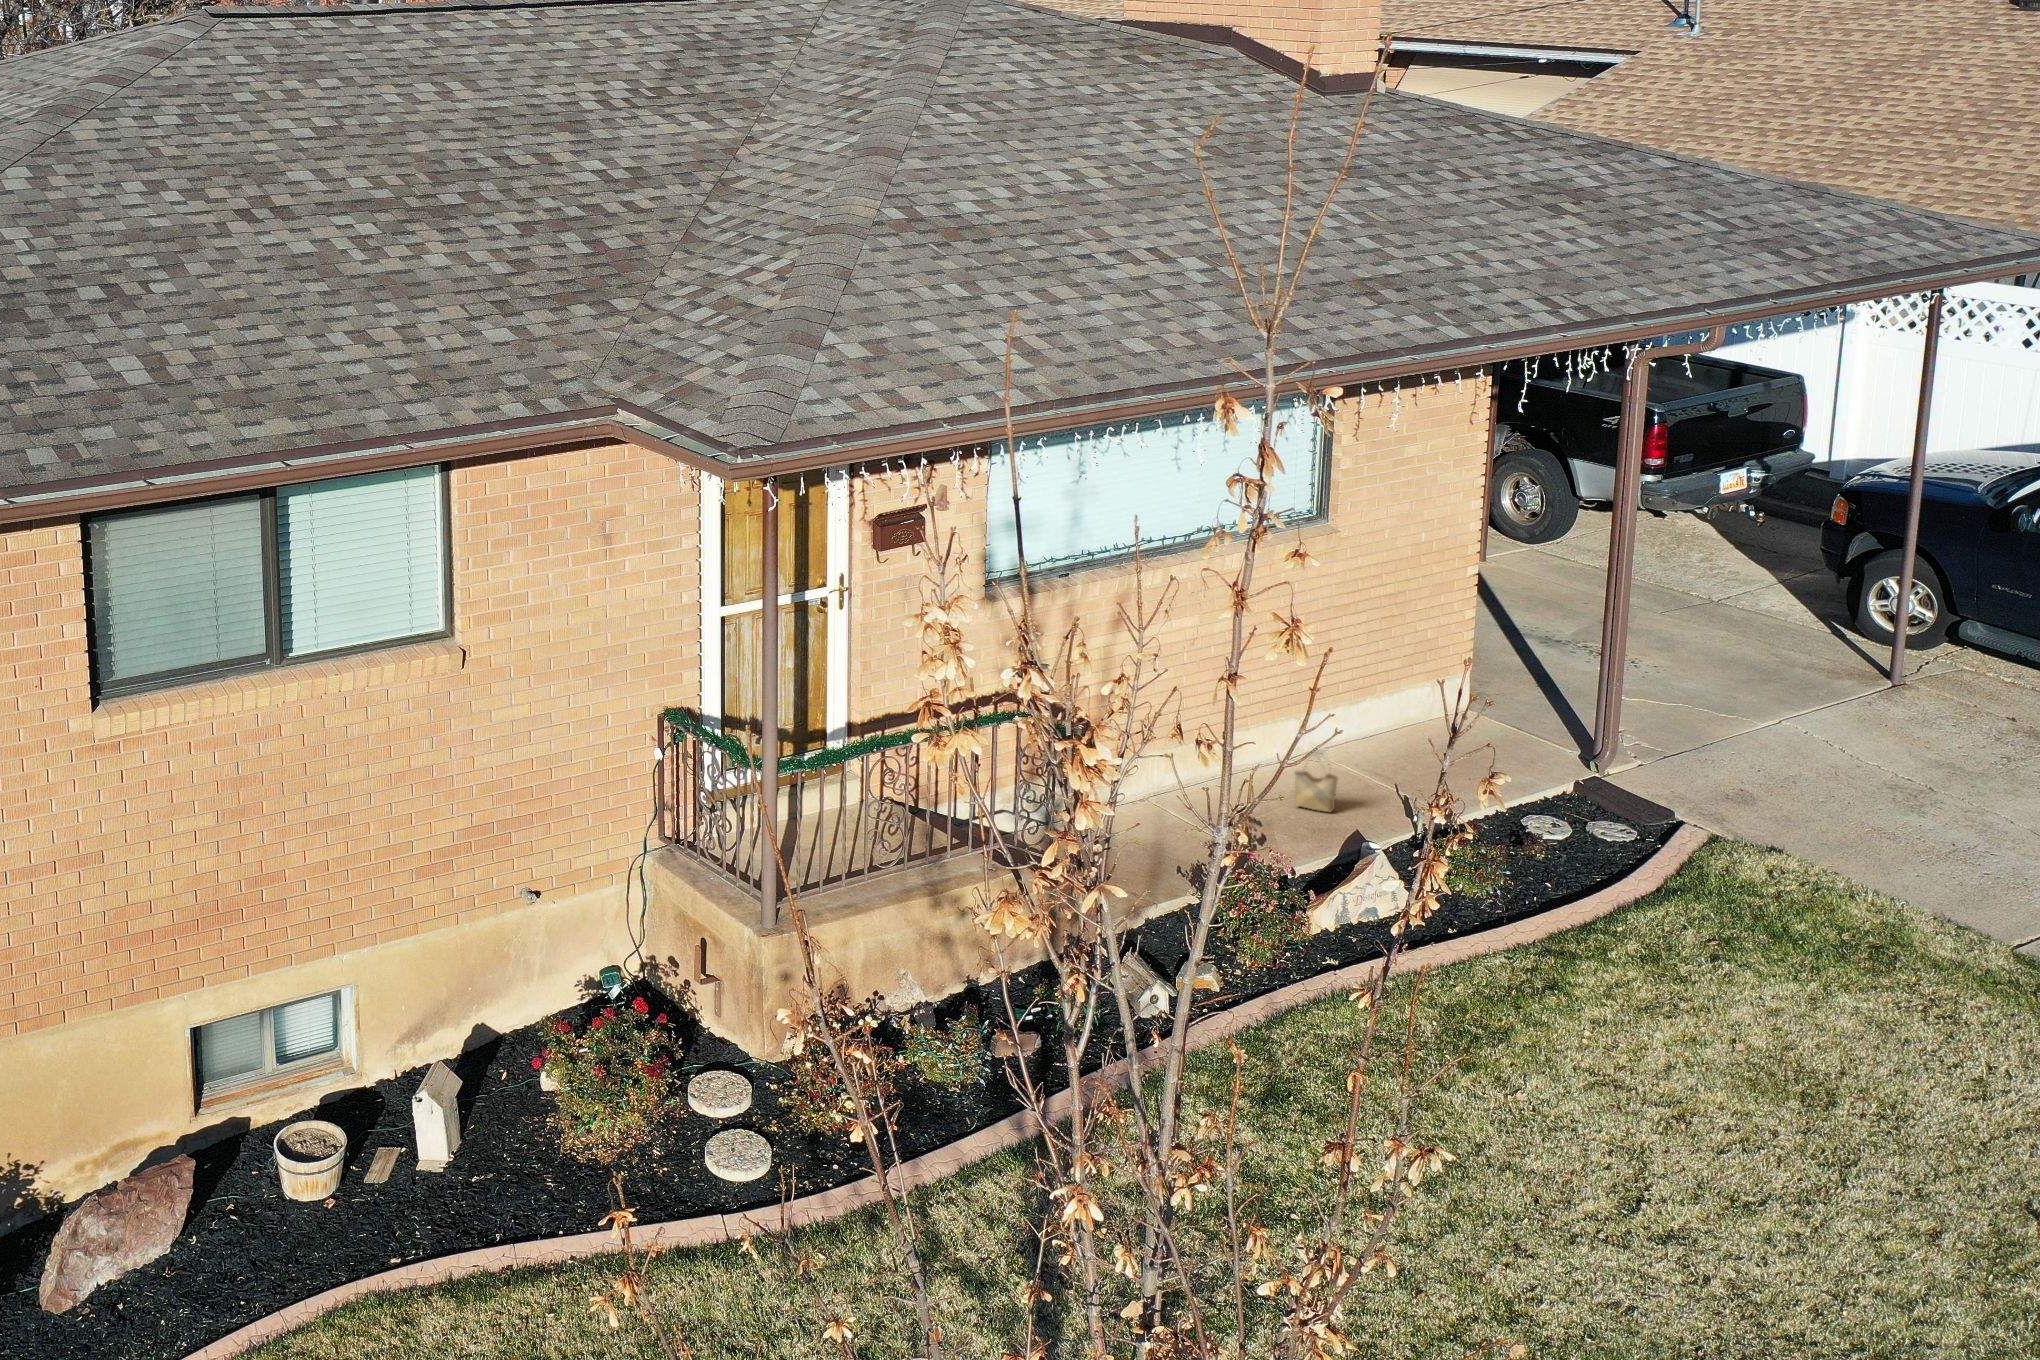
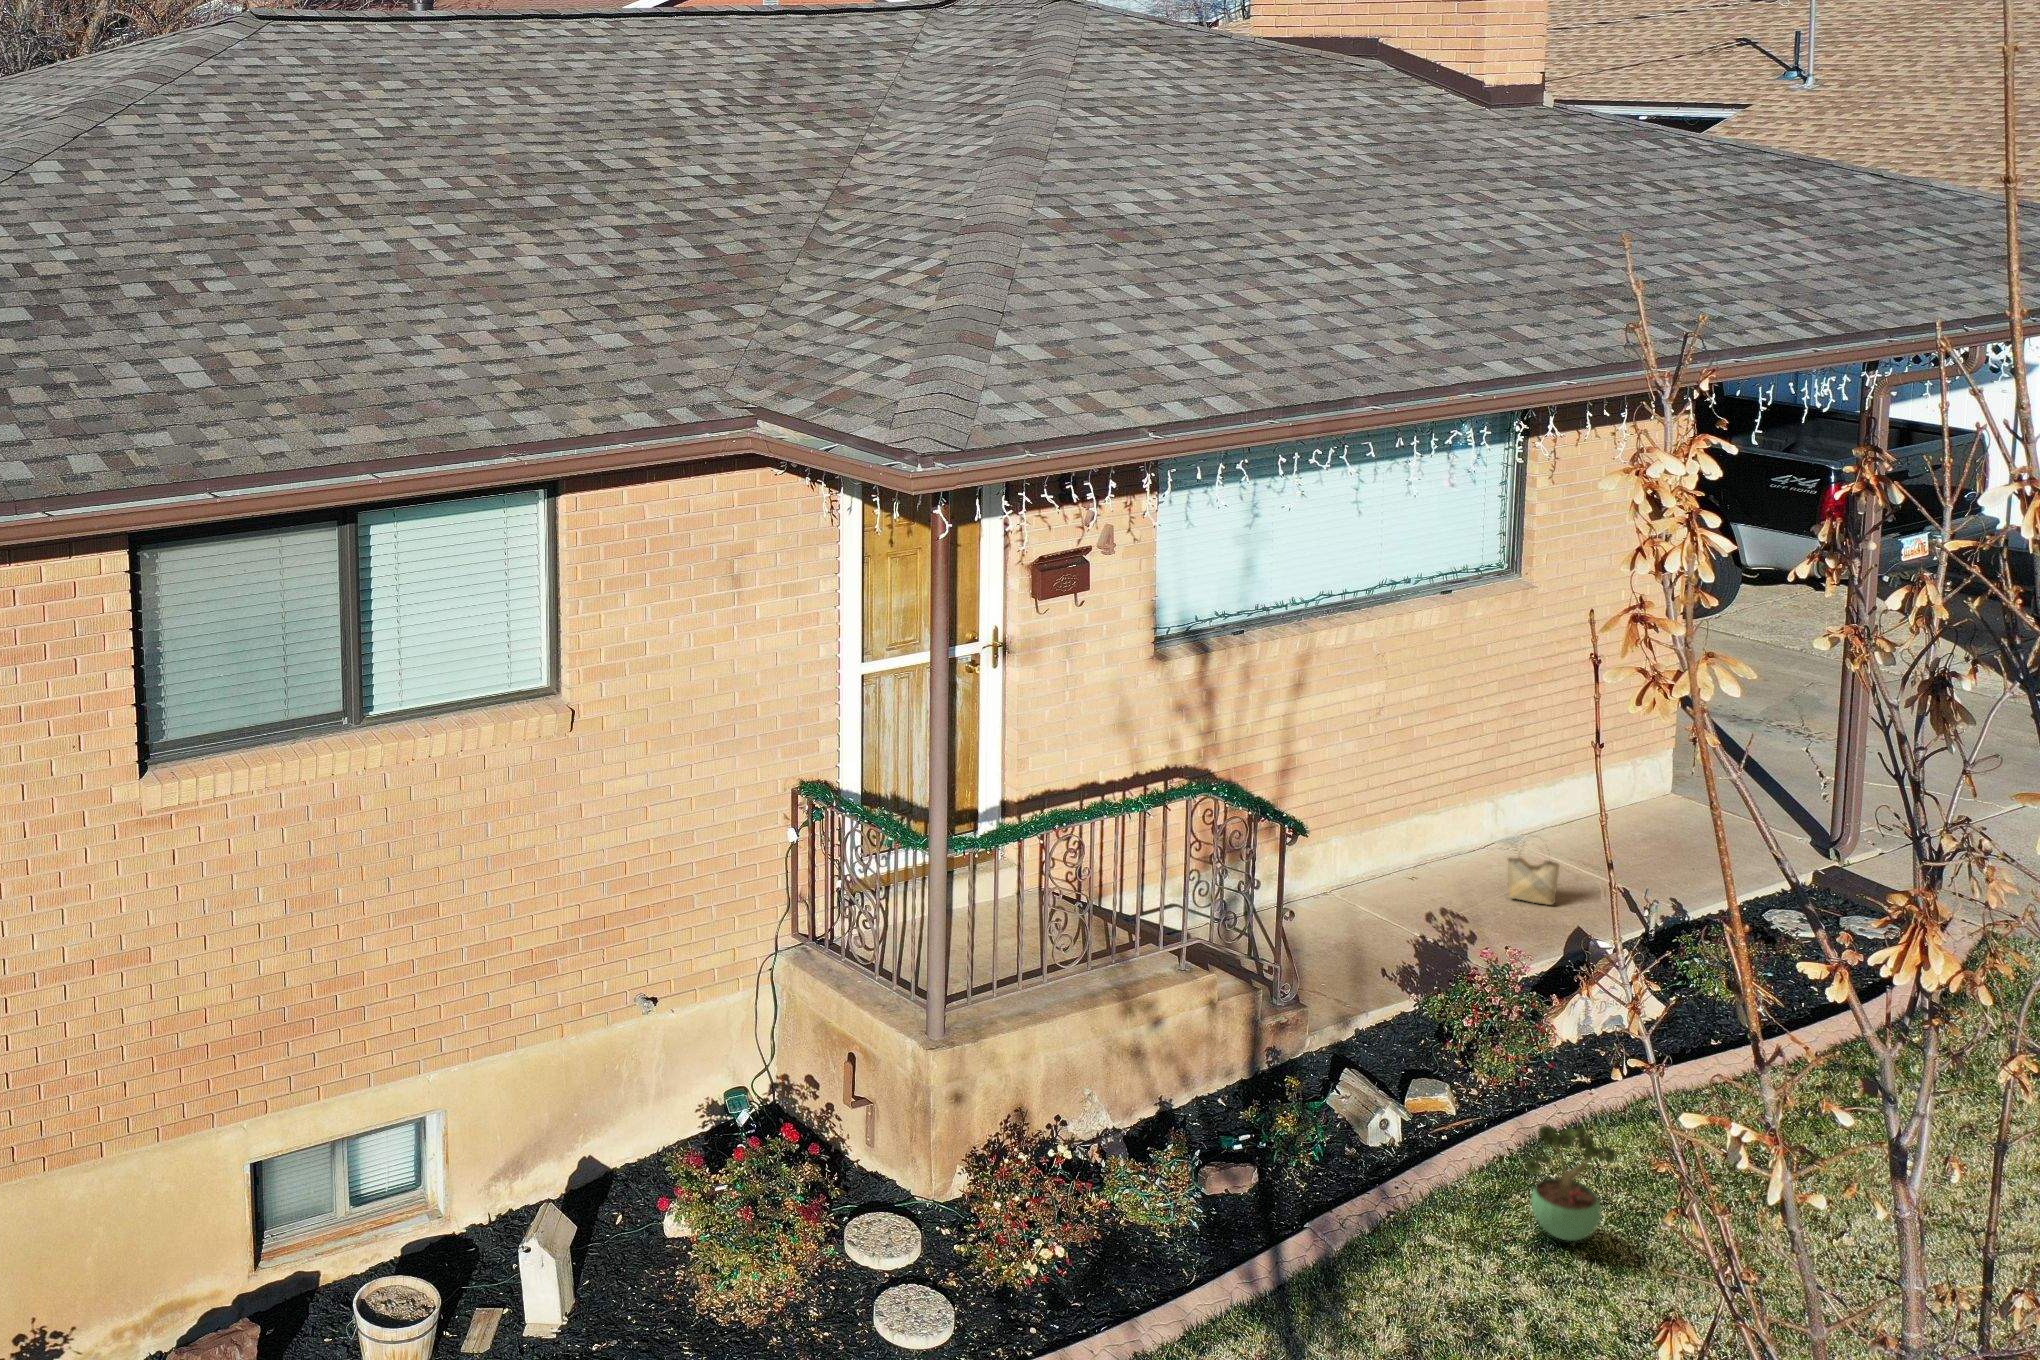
potted plant: none [1246,998,1319,1093] -> present [1525,1125,1616,1241]

